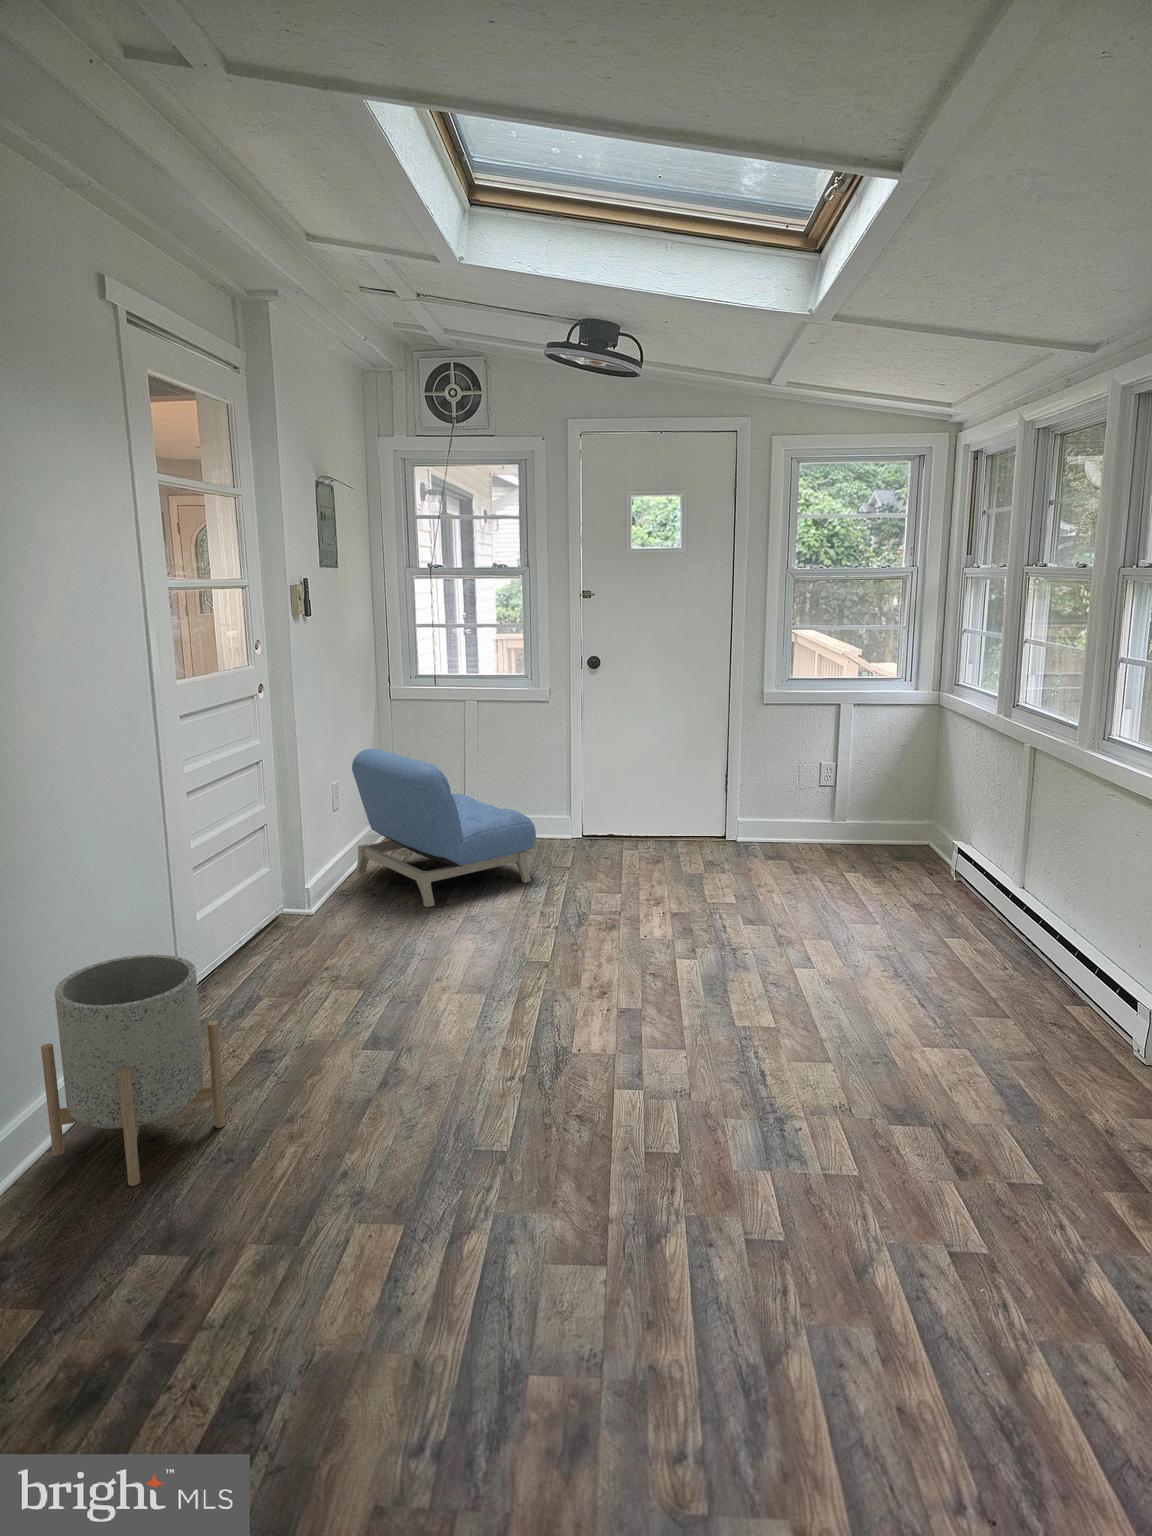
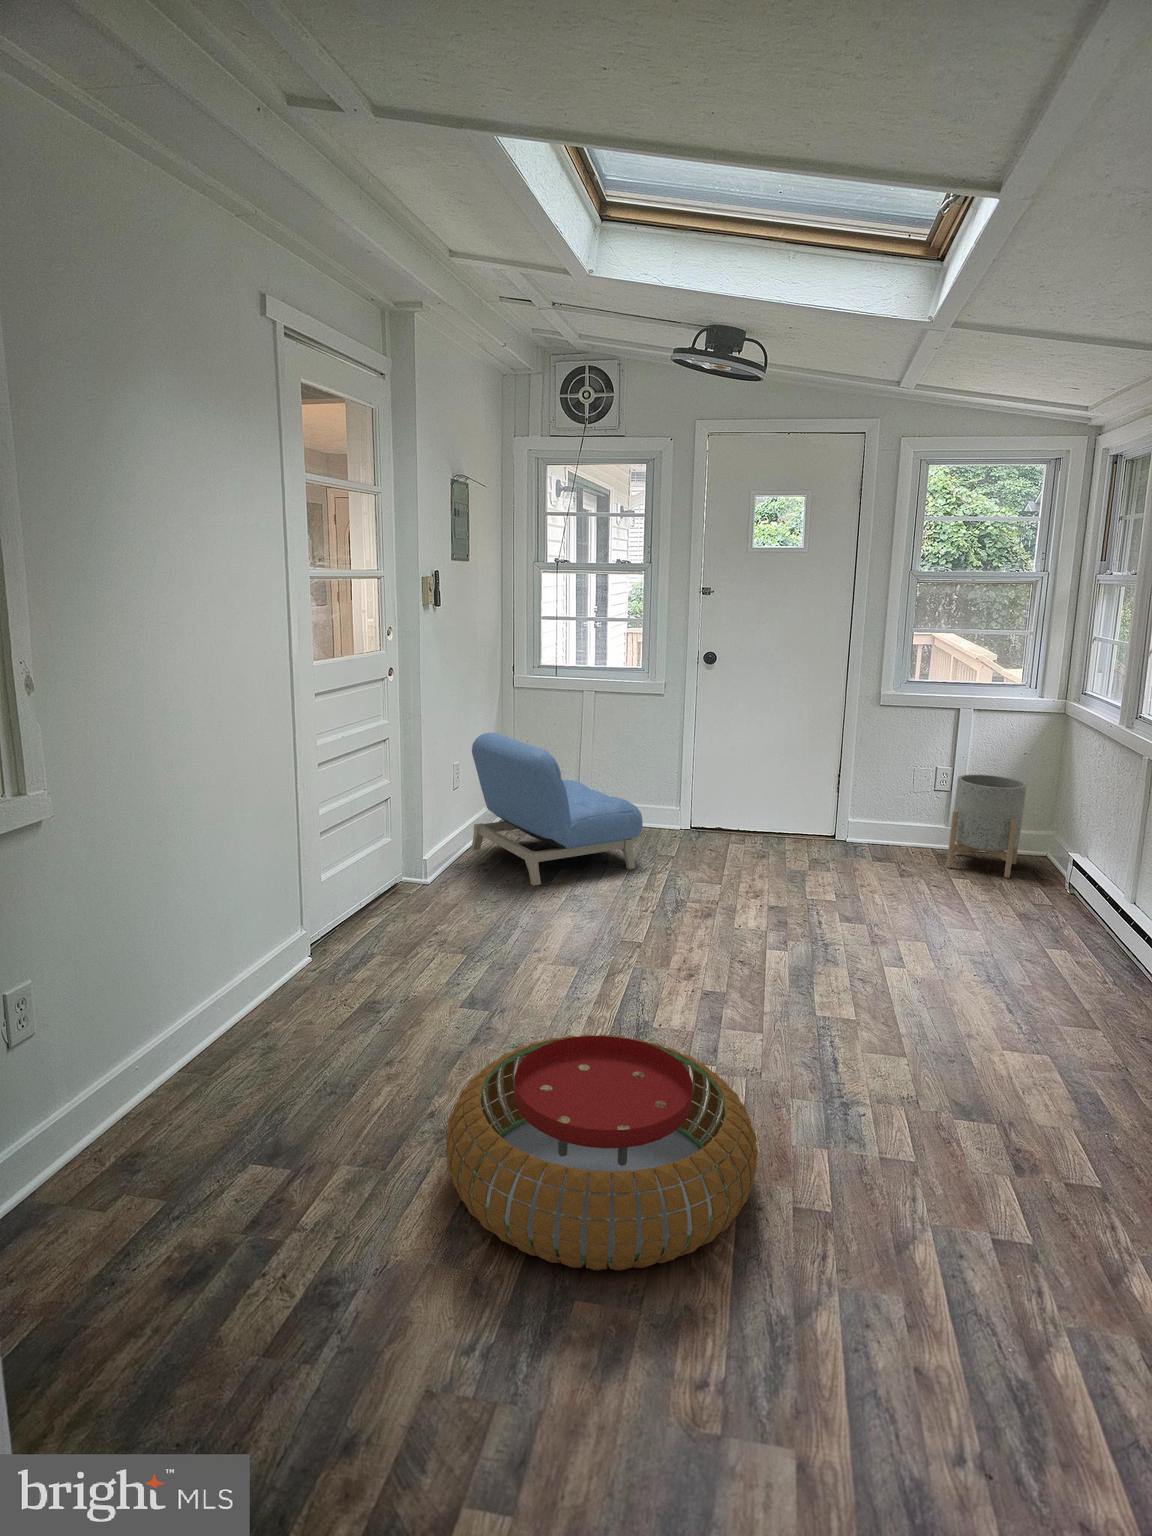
planter: present [41,955,225,1186] -> present [946,774,1027,878]
pouf: none [366,1070,706,1341] -> present [446,1034,758,1271]

